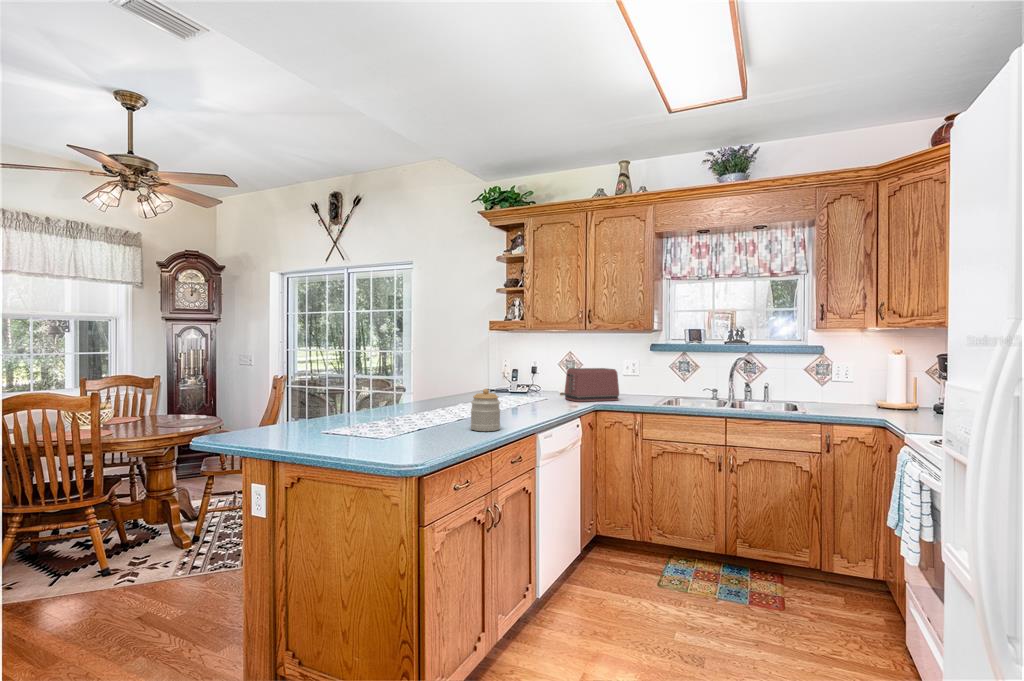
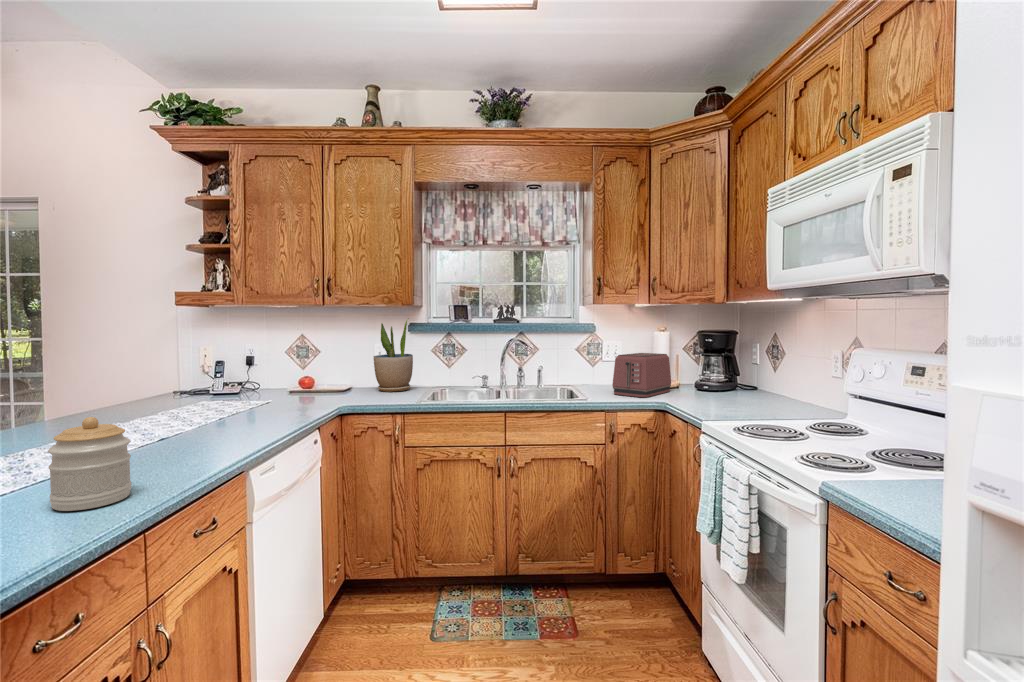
potted plant: none [621,340,652,398] -> present [374,320,413,392]
toaster: present [565,368,619,402] -> present [612,353,671,397]

